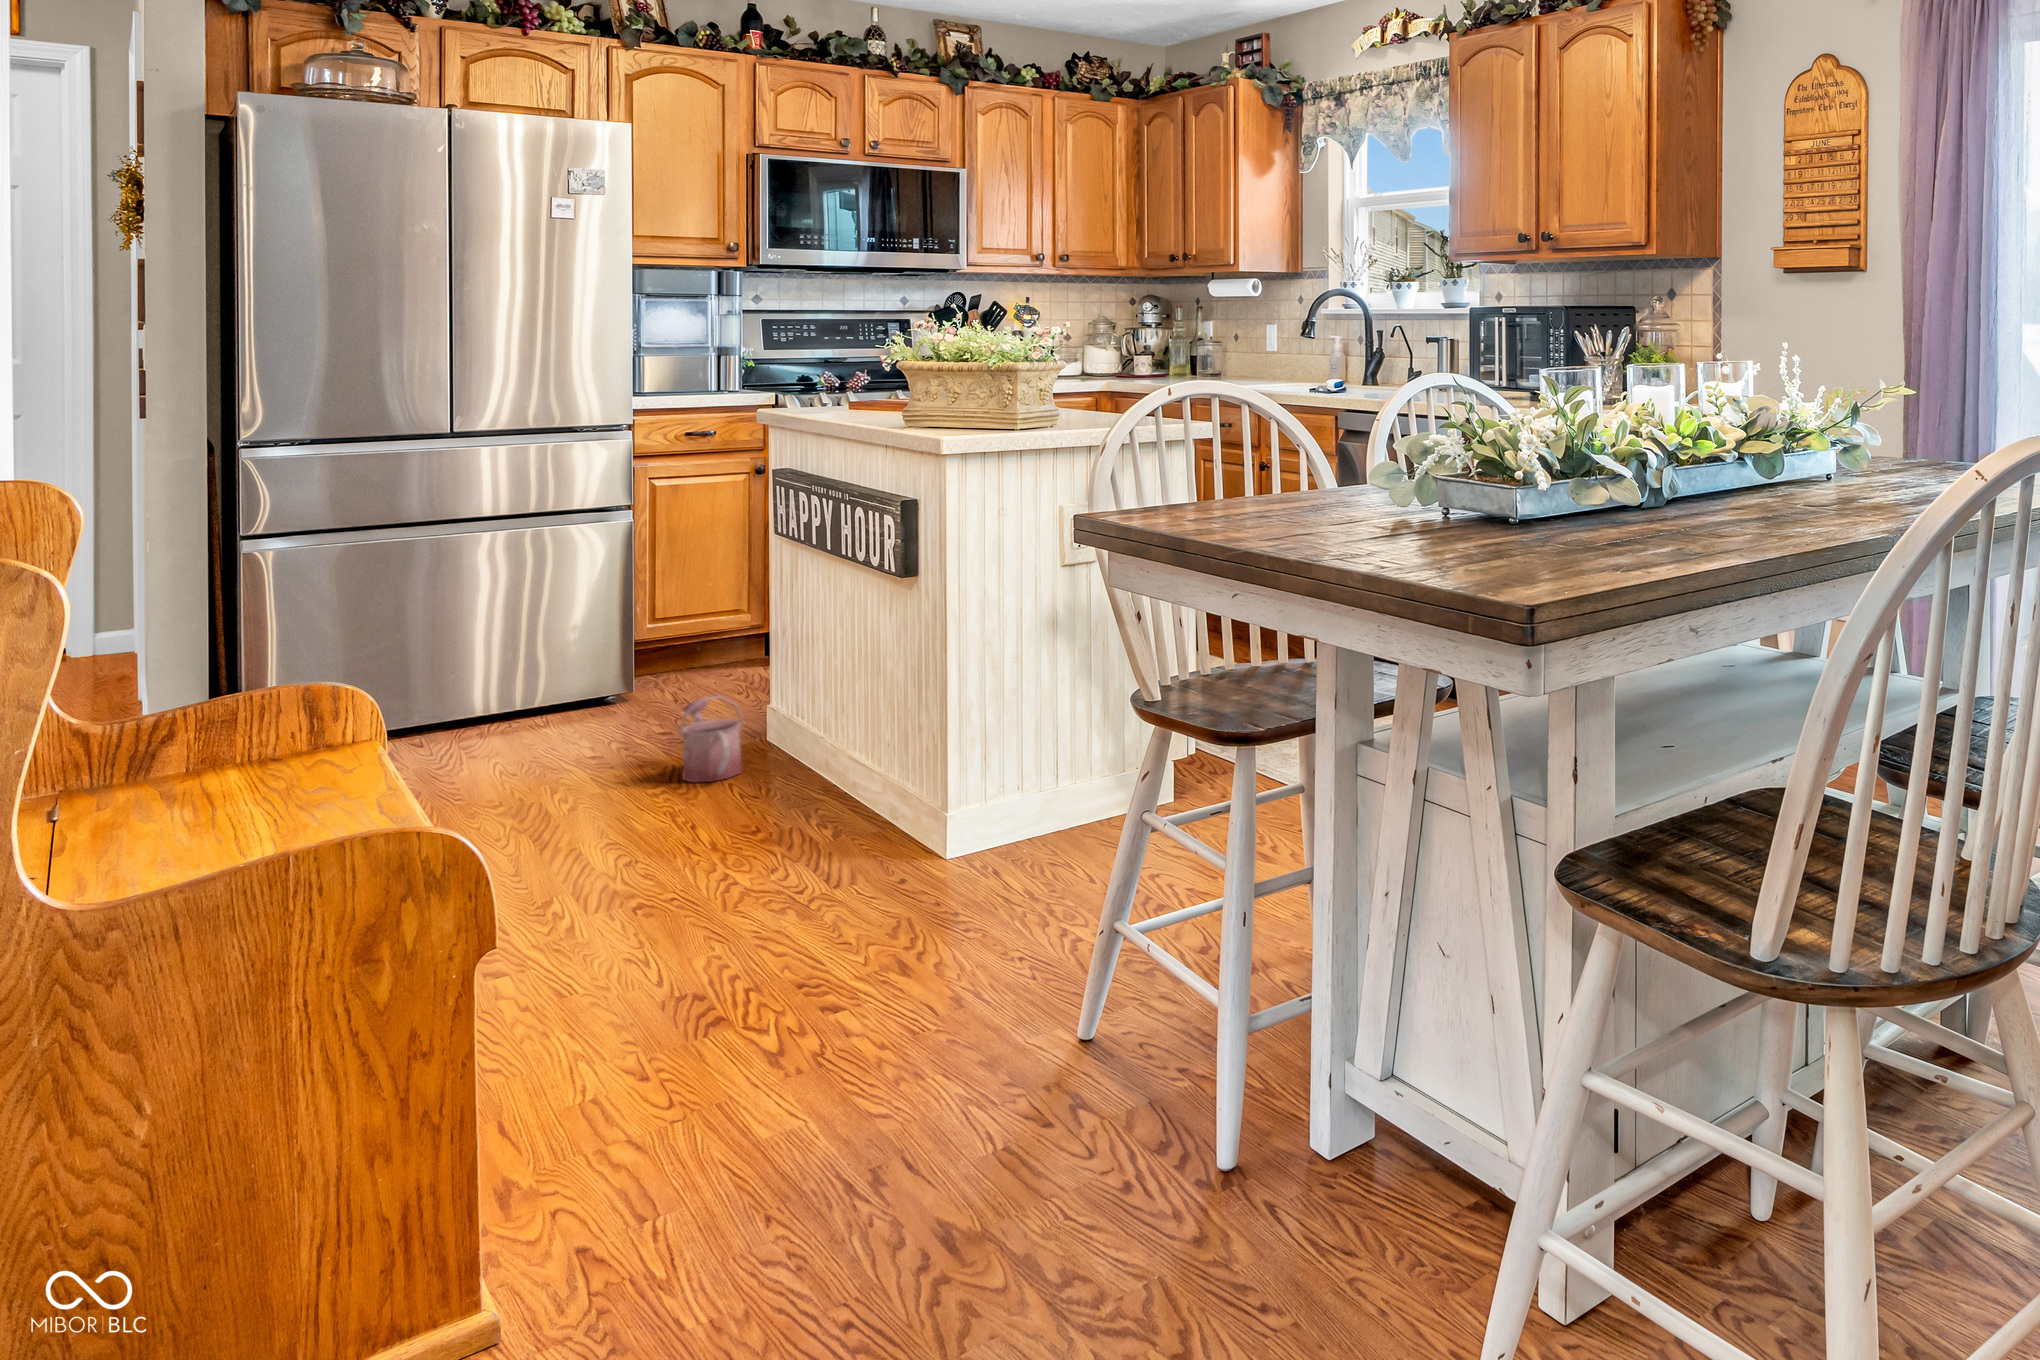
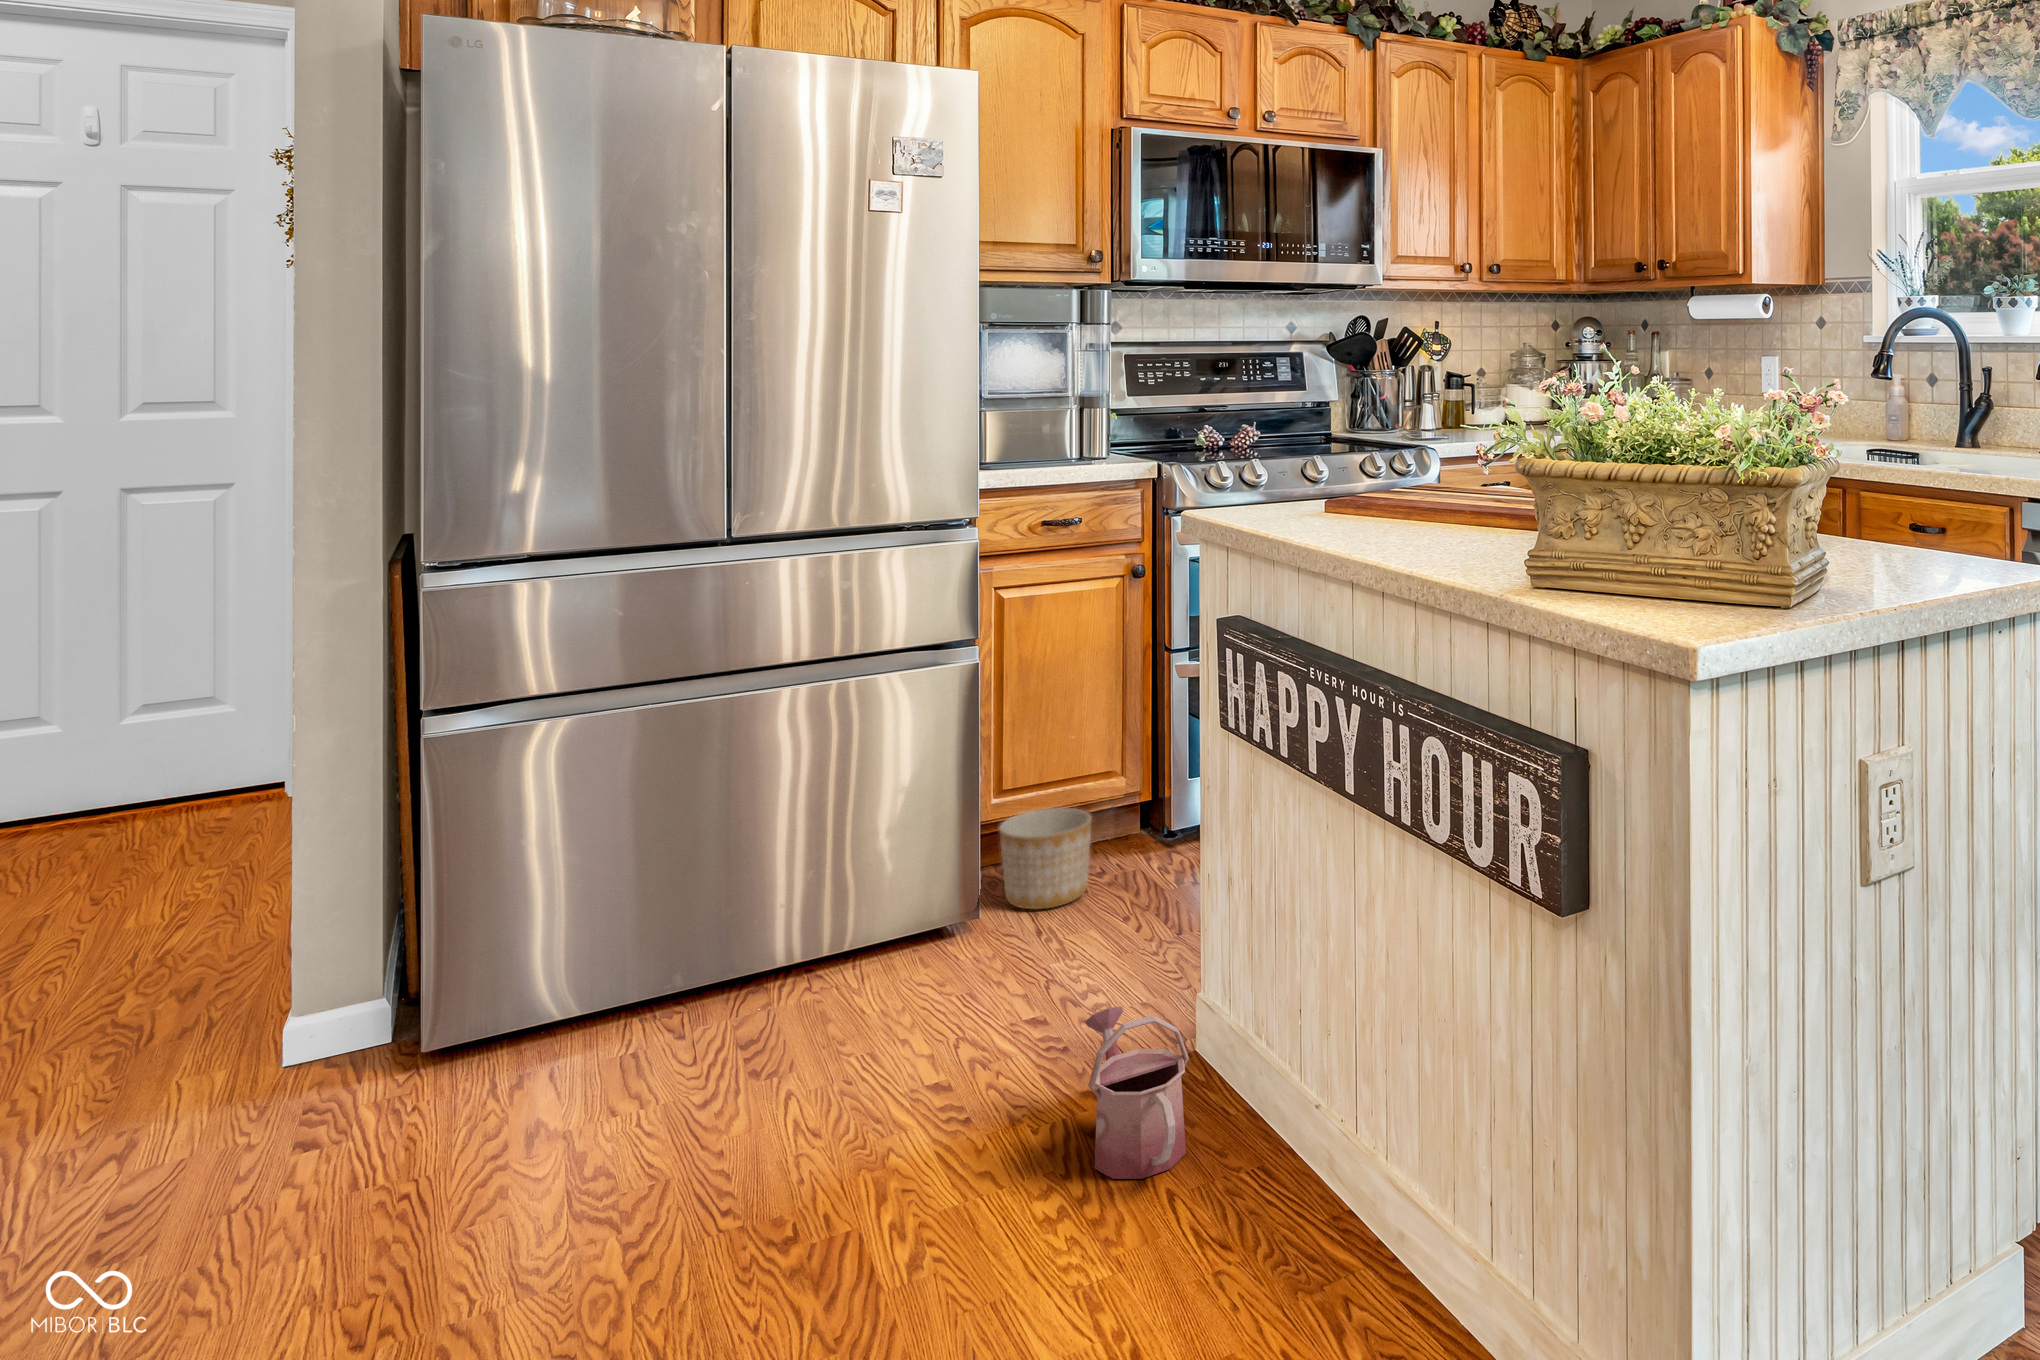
planter: none [646,628,716,691] -> present [999,808,1092,909]

